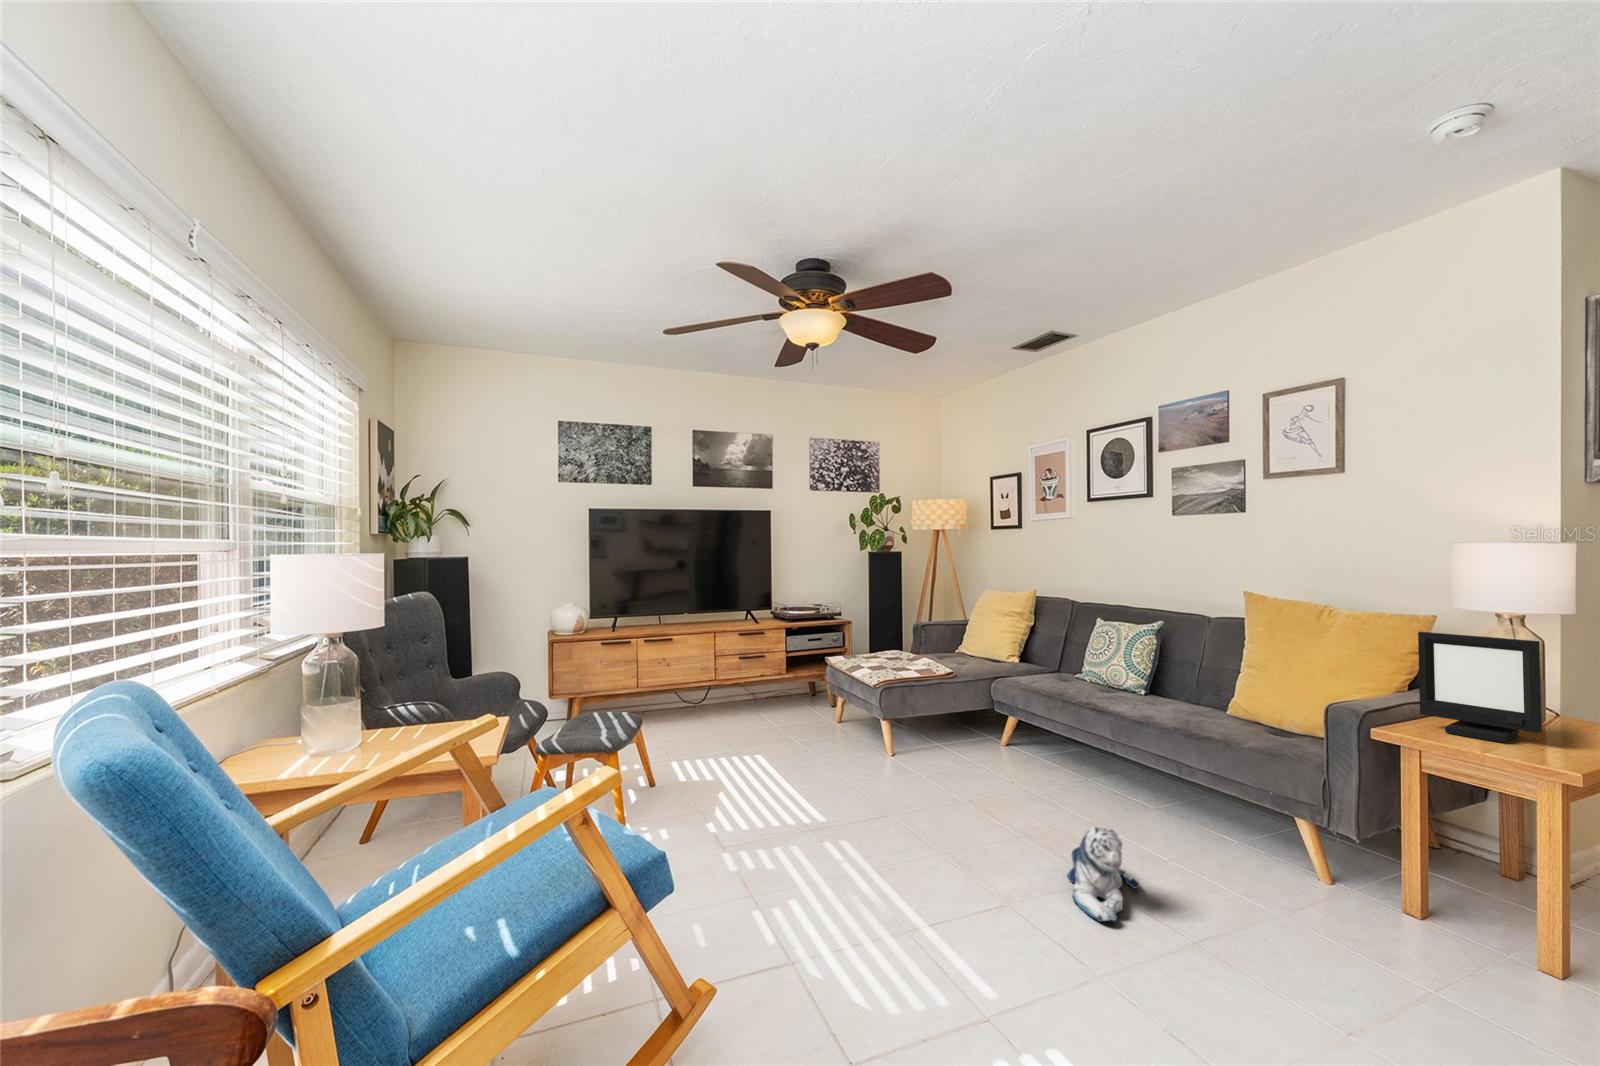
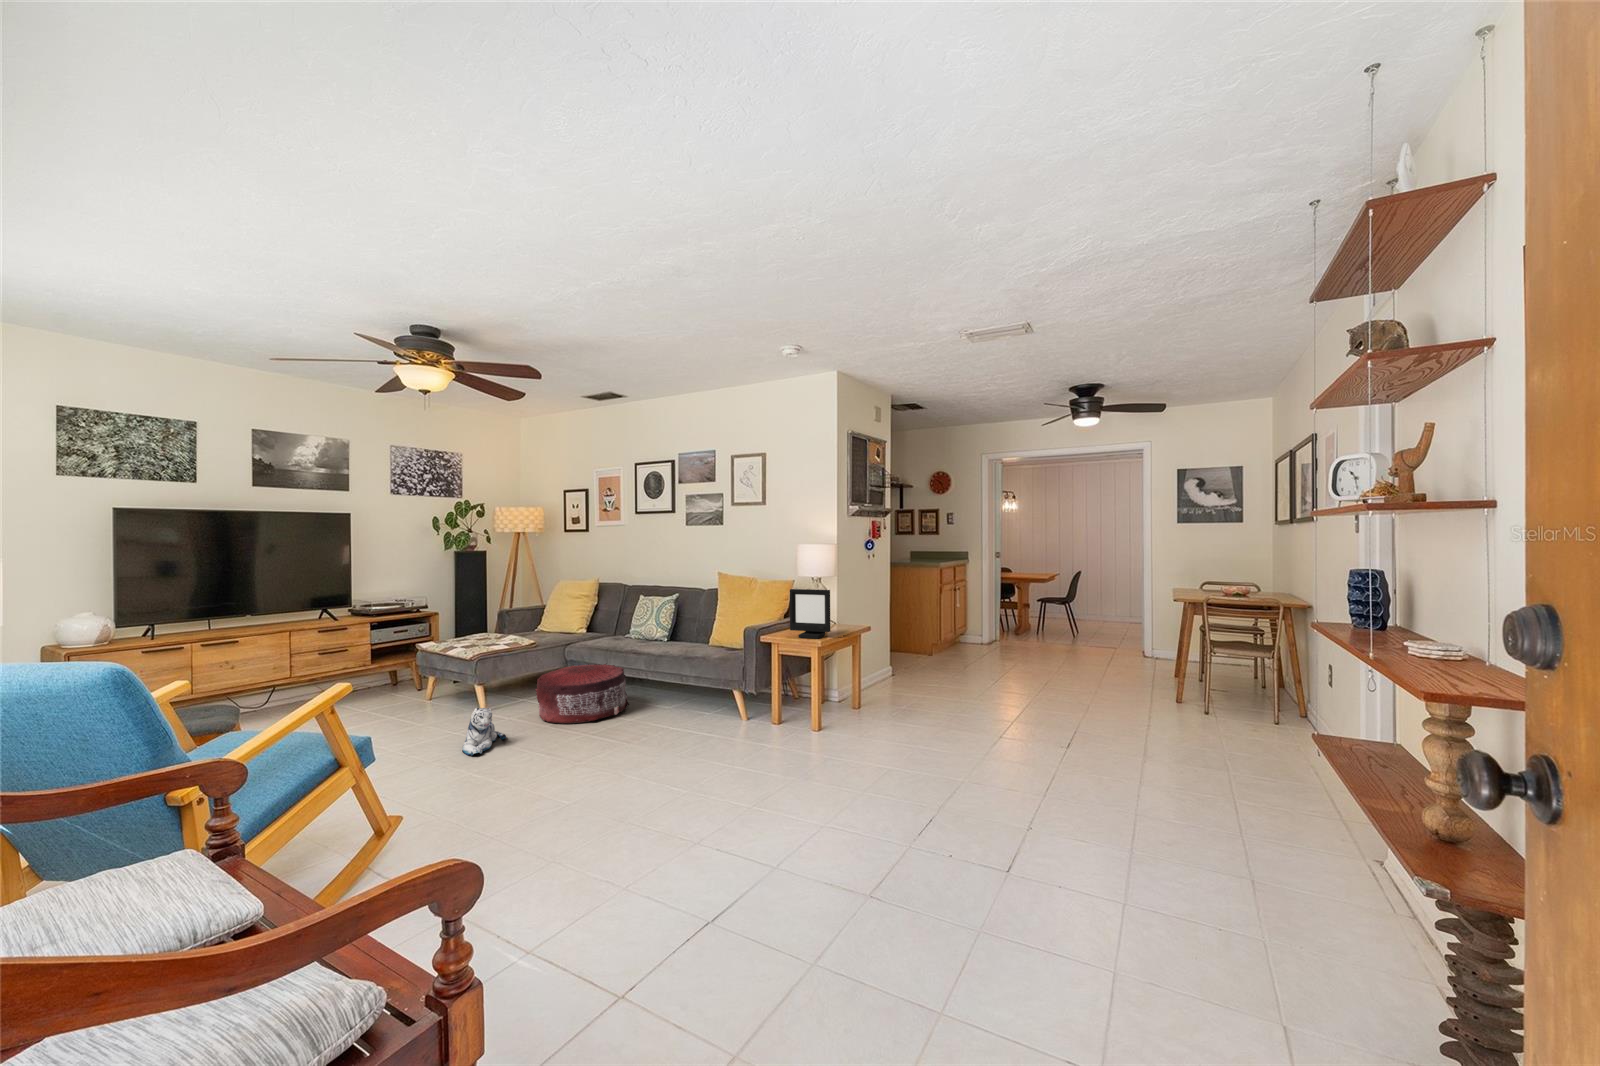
pouf: none [949,710,1083,803] -> present [535,664,629,723]
plush toy: present [1067,827,1139,922] -> present [462,708,506,756]

